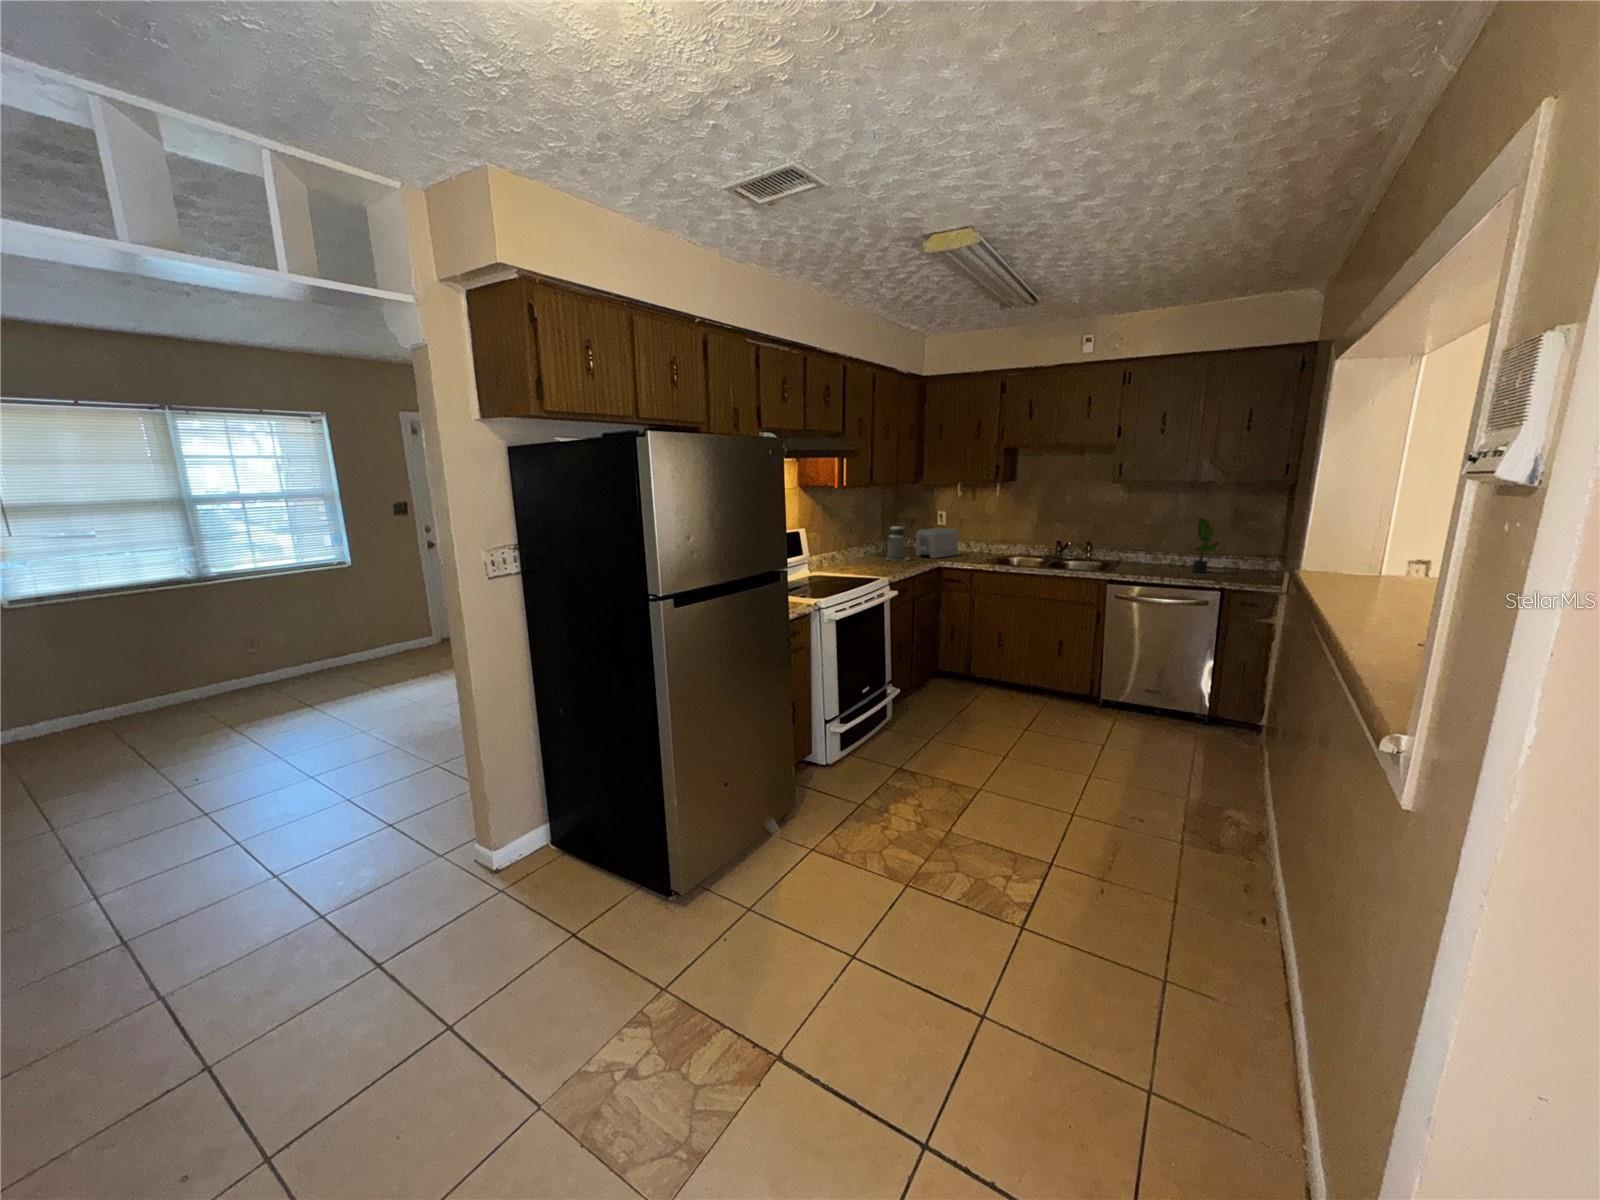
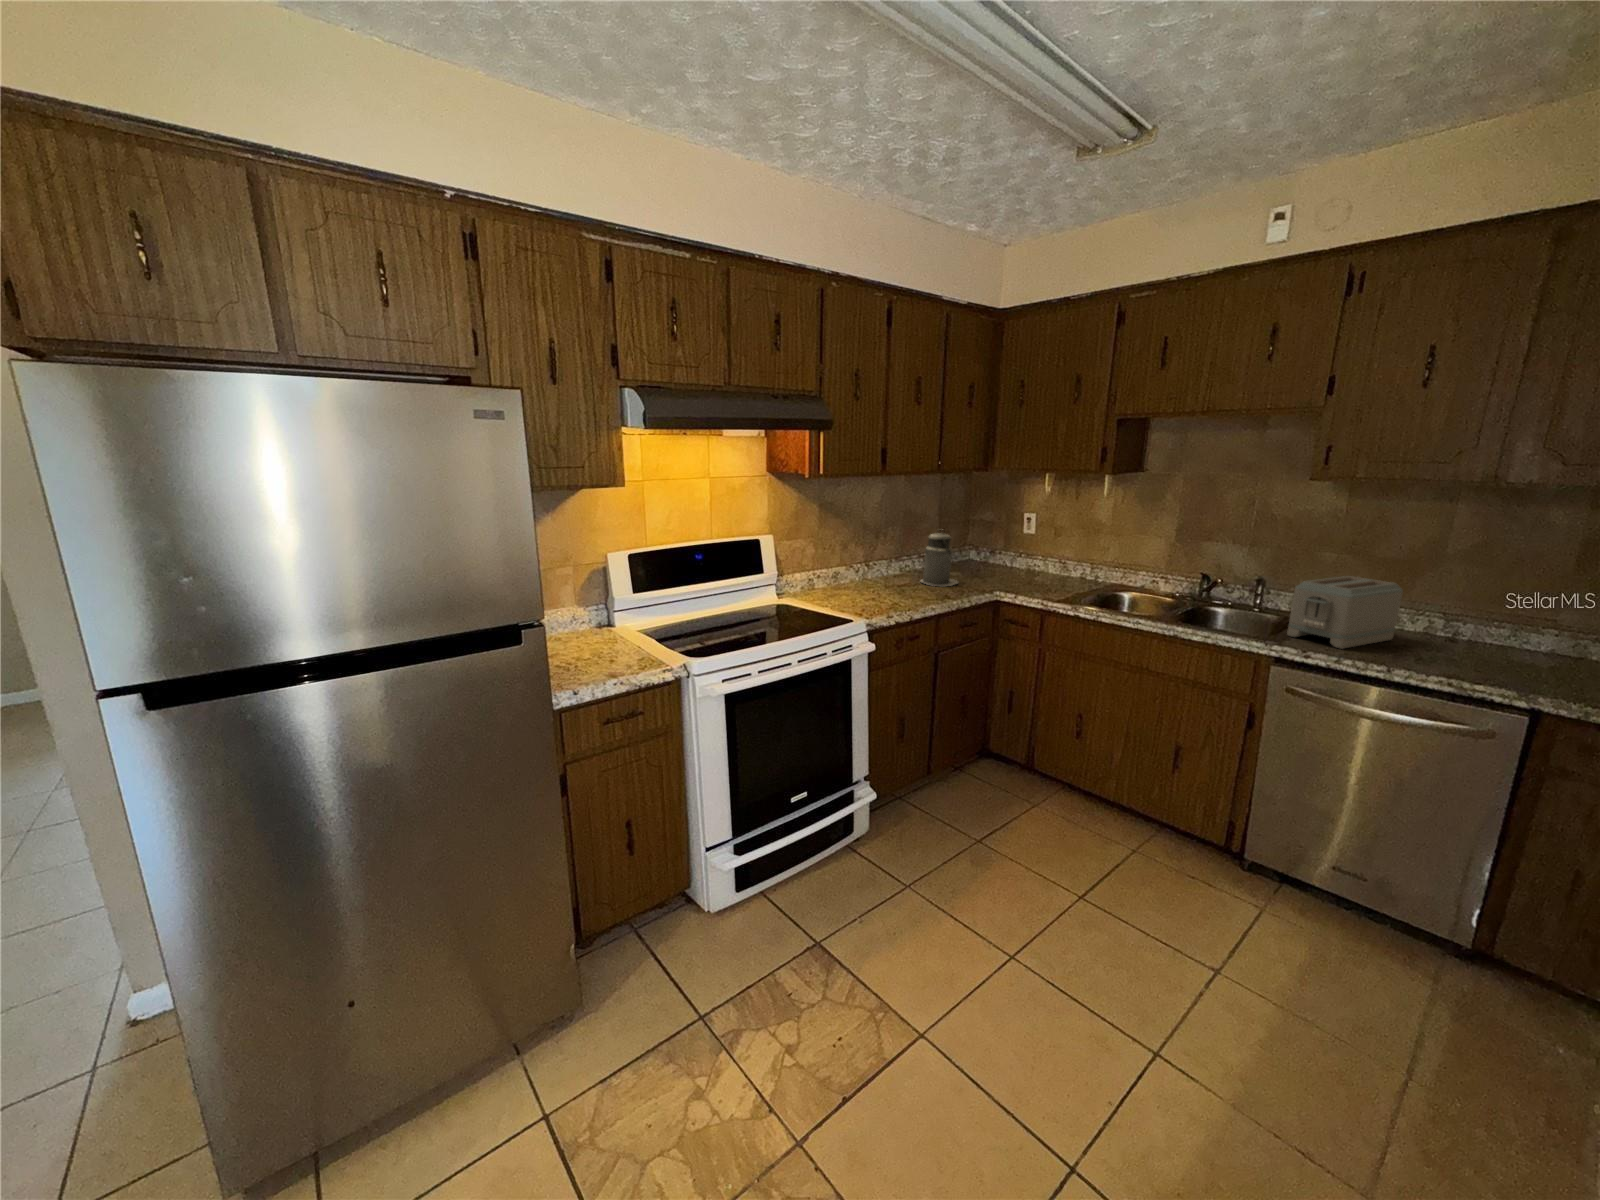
potted plant: present [1193,518,1219,573] -> none [1461,550,1547,662]
toaster: present [916,528,958,558] -> present [1287,576,1403,649]

